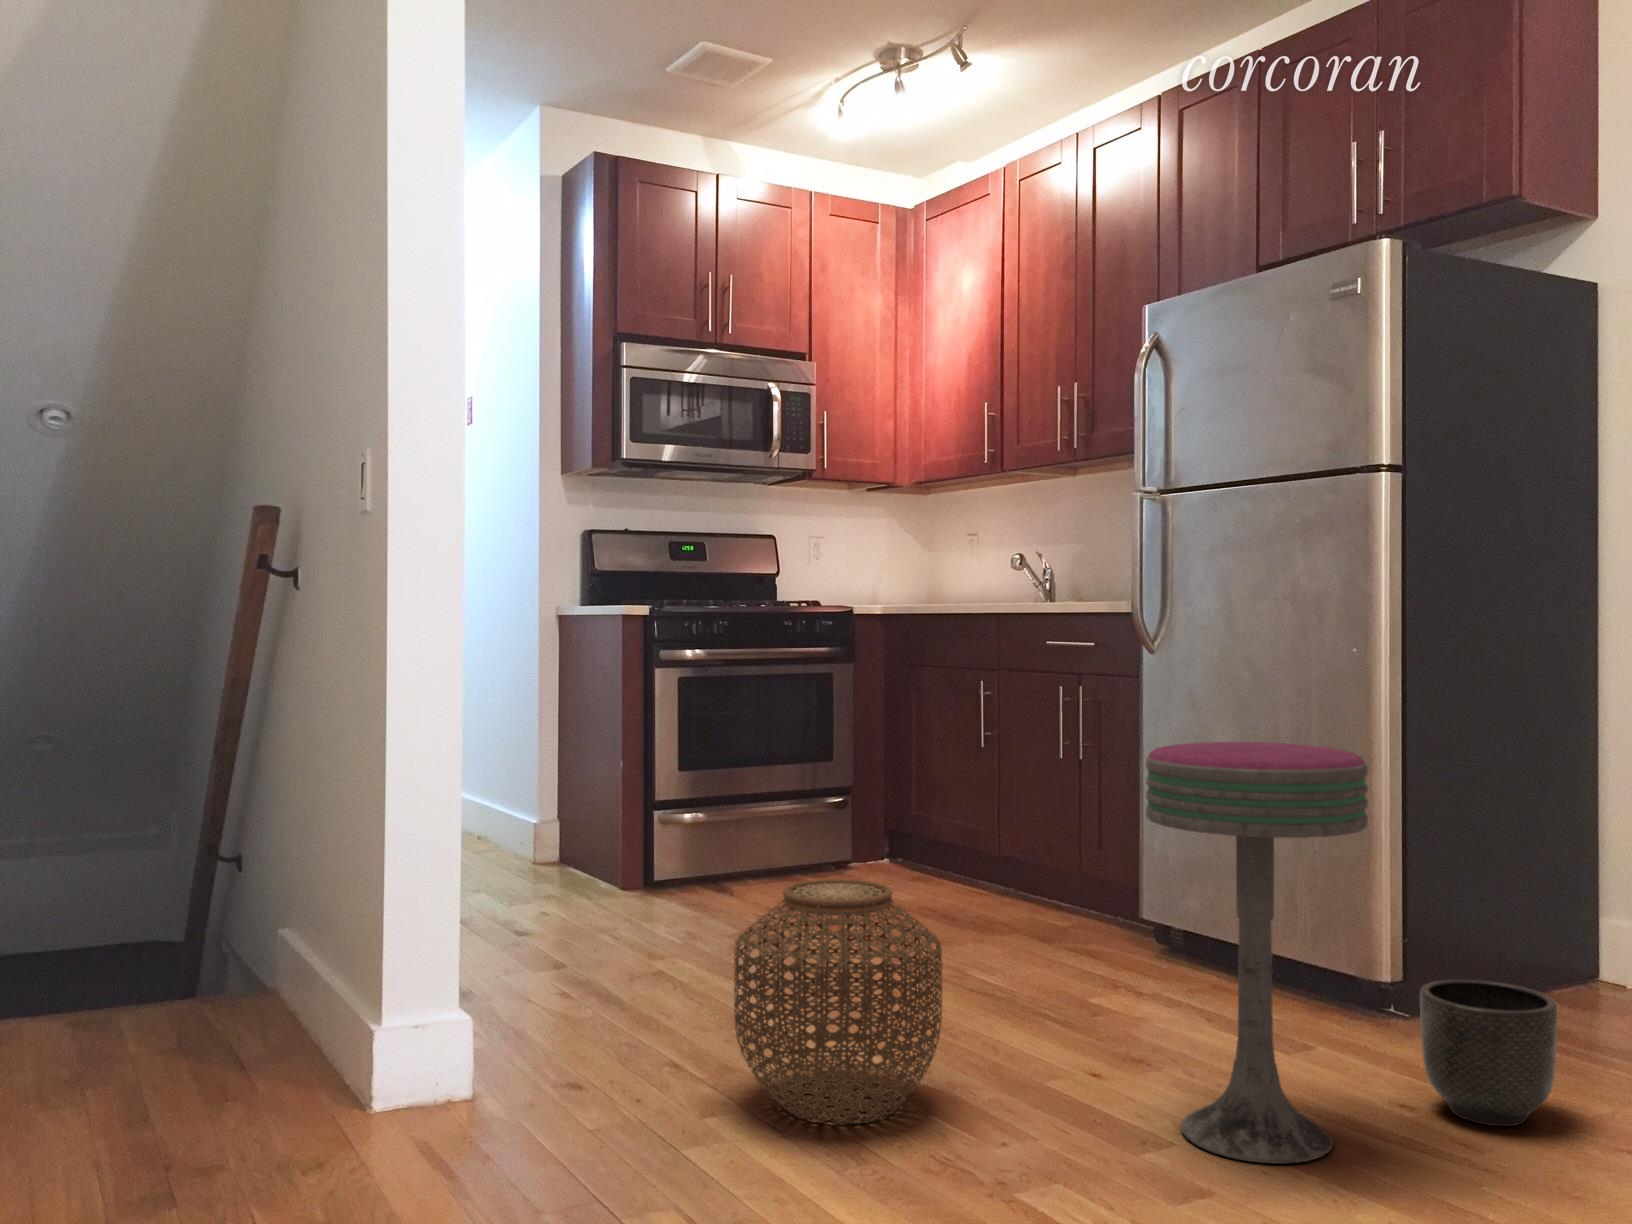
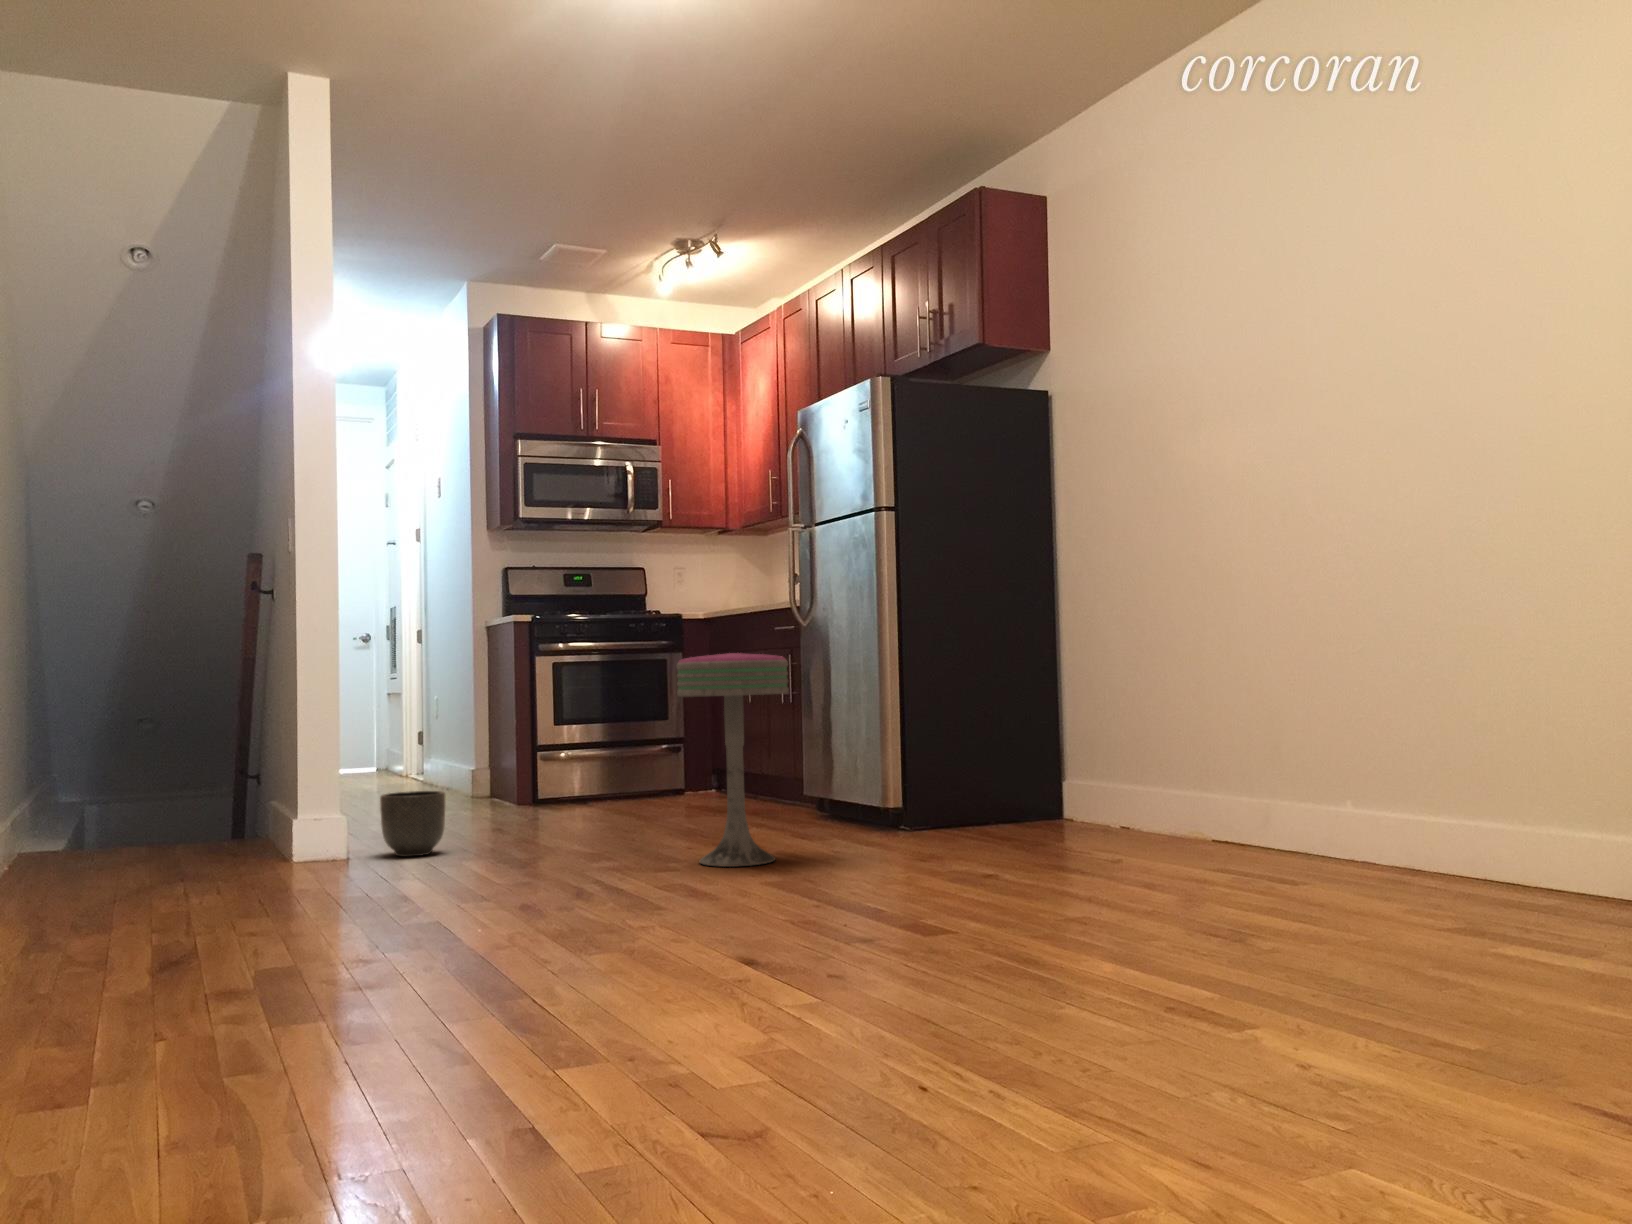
woven basket: present [734,879,942,1124] -> none [475,741,590,863]
planter: present [1420,980,1557,1126] -> present [380,791,445,857]

